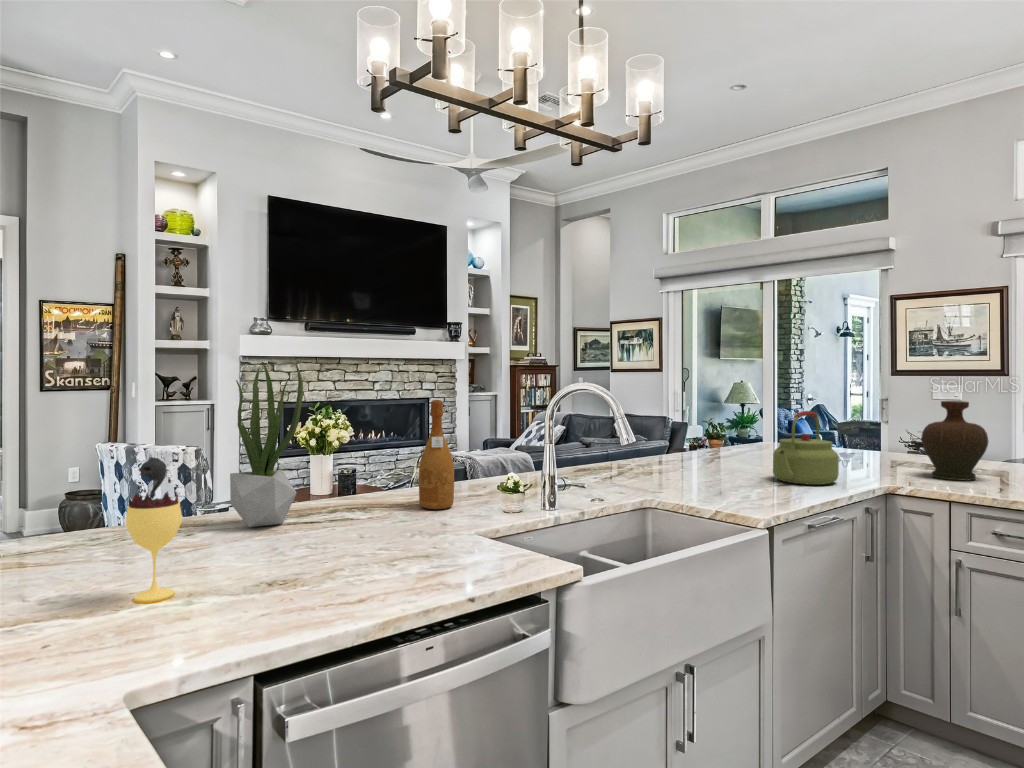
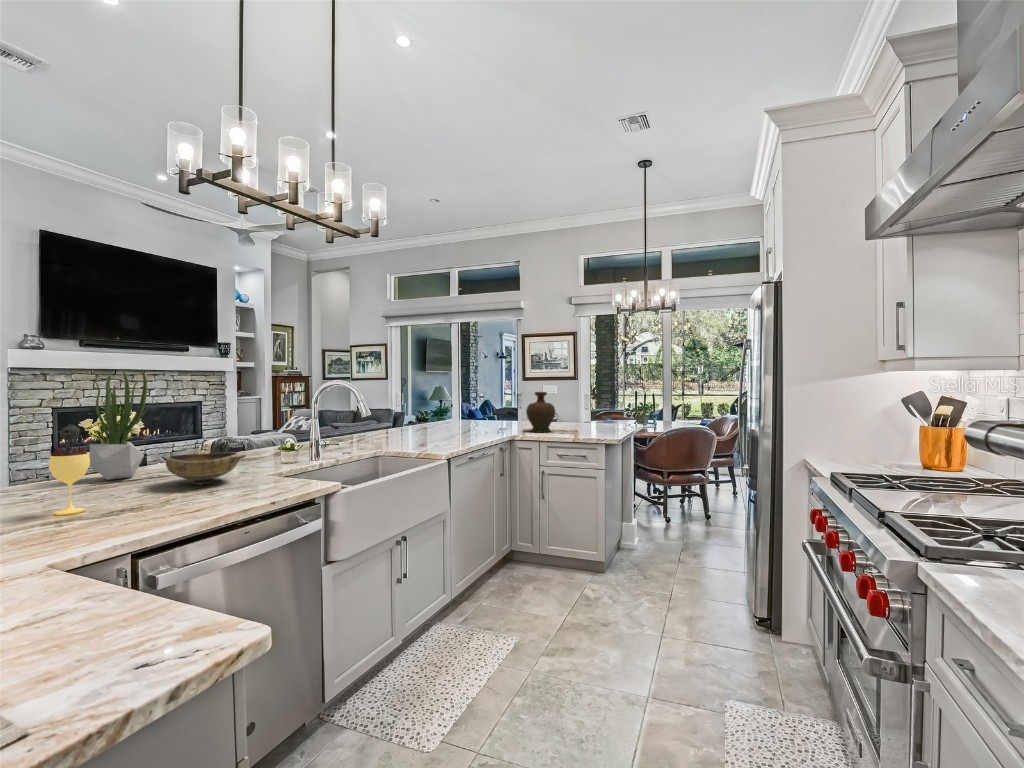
wine bottle: present [419,400,454,509] -> none [232,393,258,463]
kettle: present [773,411,839,485] -> none [452,398,485,438]
bowl: none [305,500,419,554] -> present [162,452,246,484]

